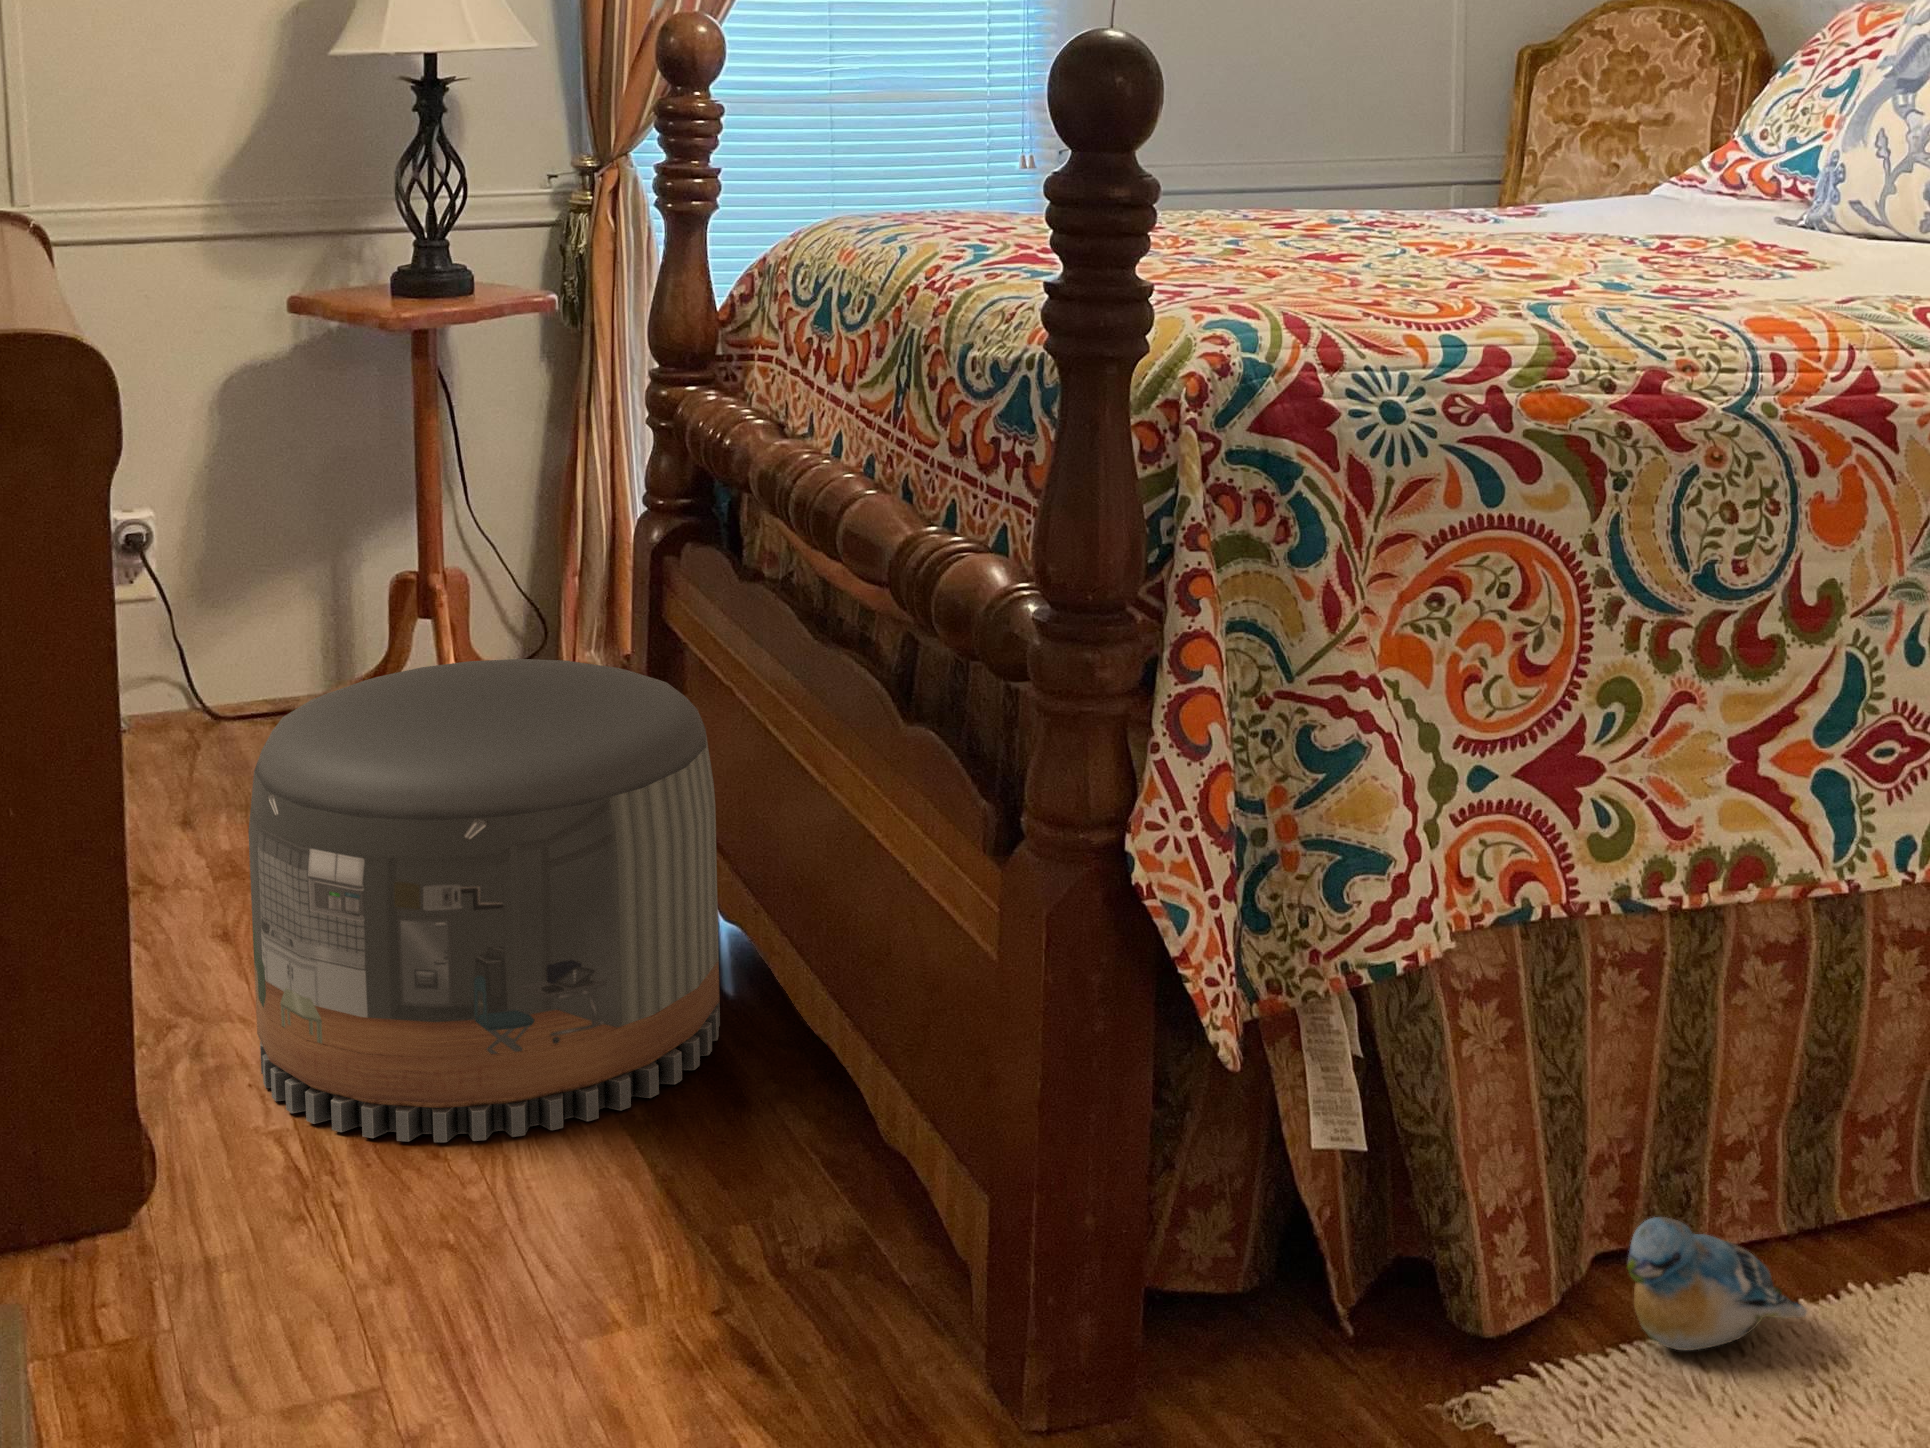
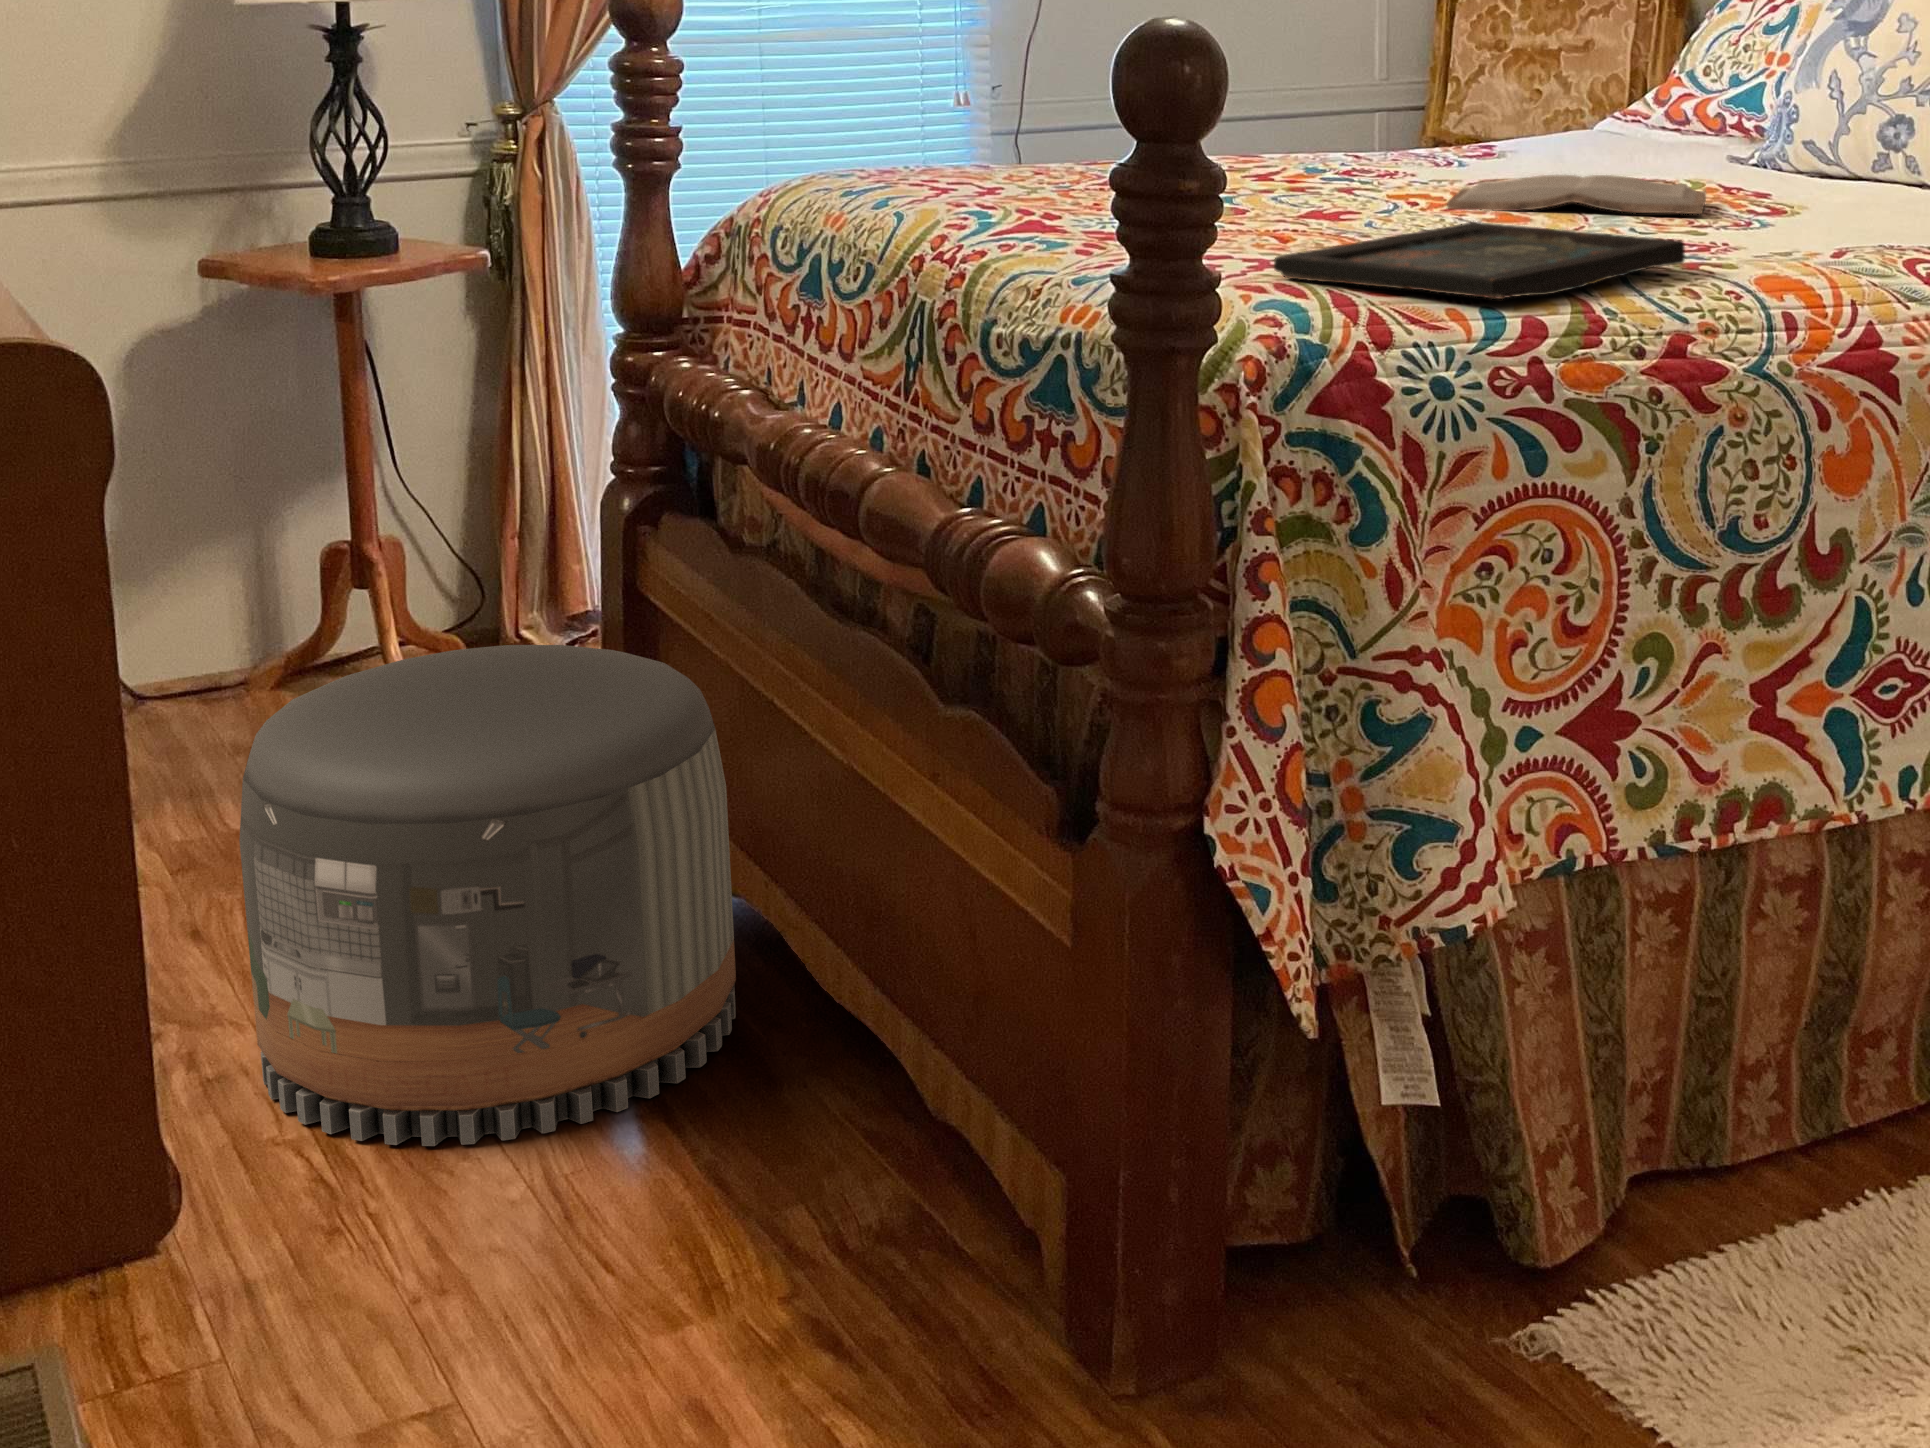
book: none [1459,227,1732,265] -> present [1447,175,1706,214]
tray: none [1248,263,1675,328] -> present [1274,222,1685,299]
plush toy: present [1627,1217,1807,1350] -> none [1671,1142,1835,1264]

